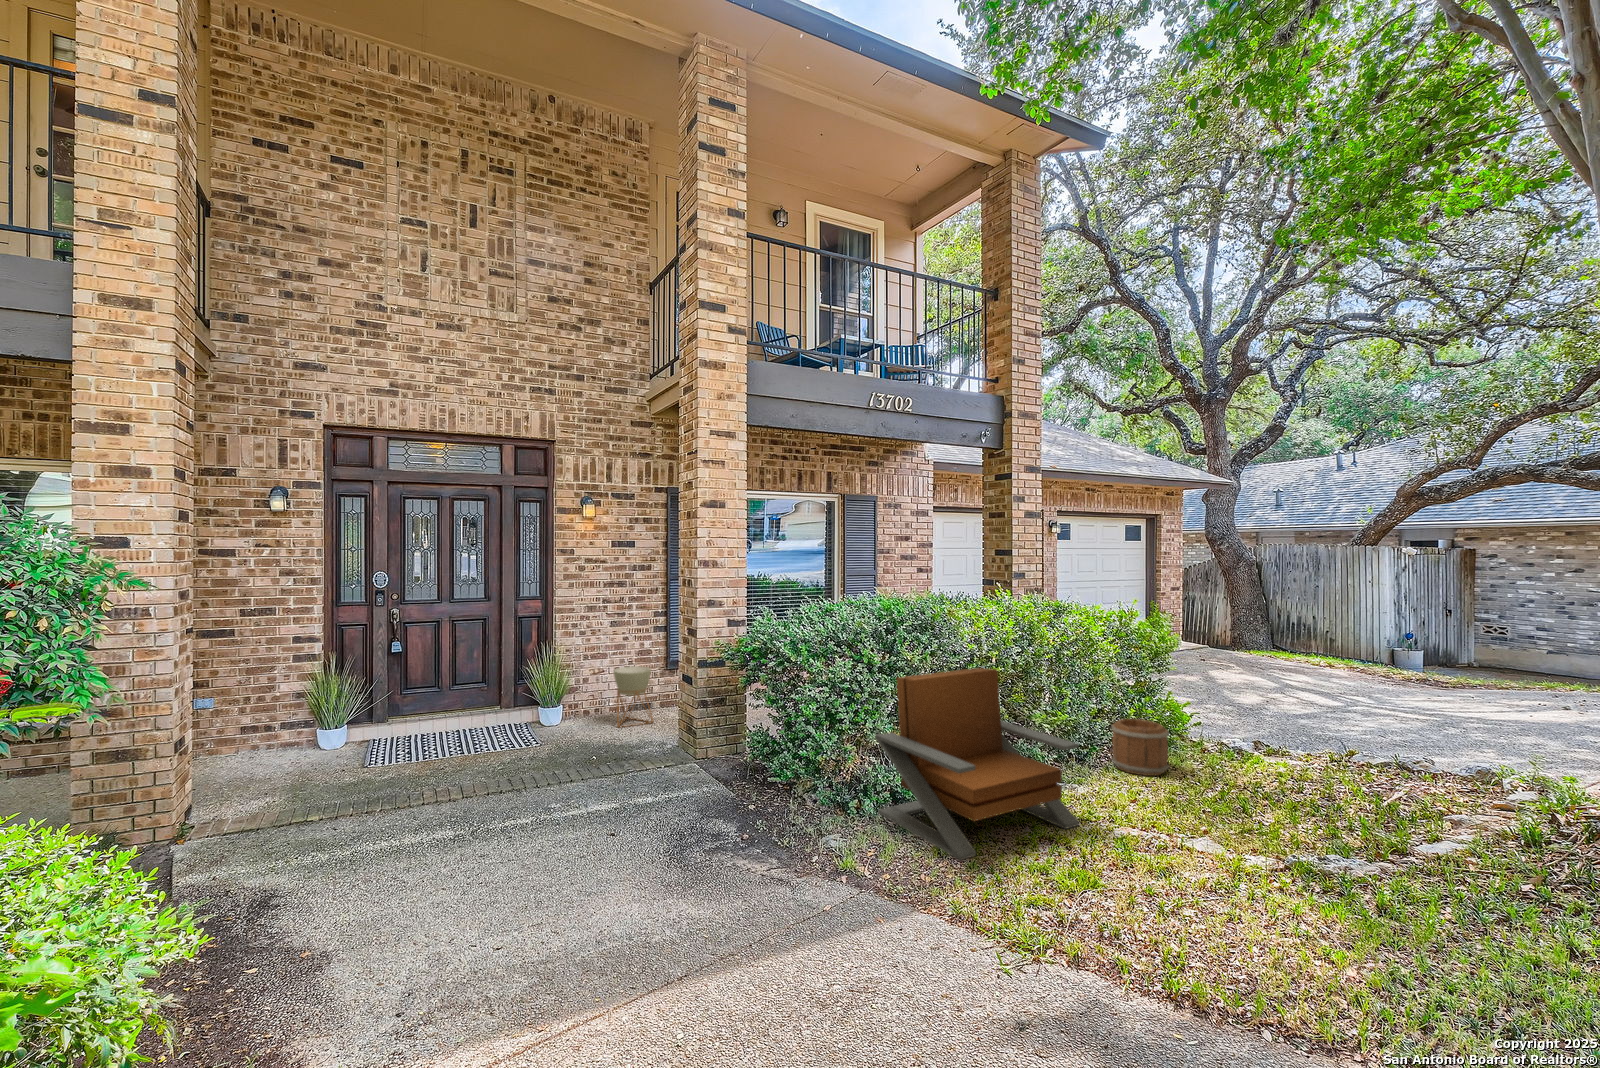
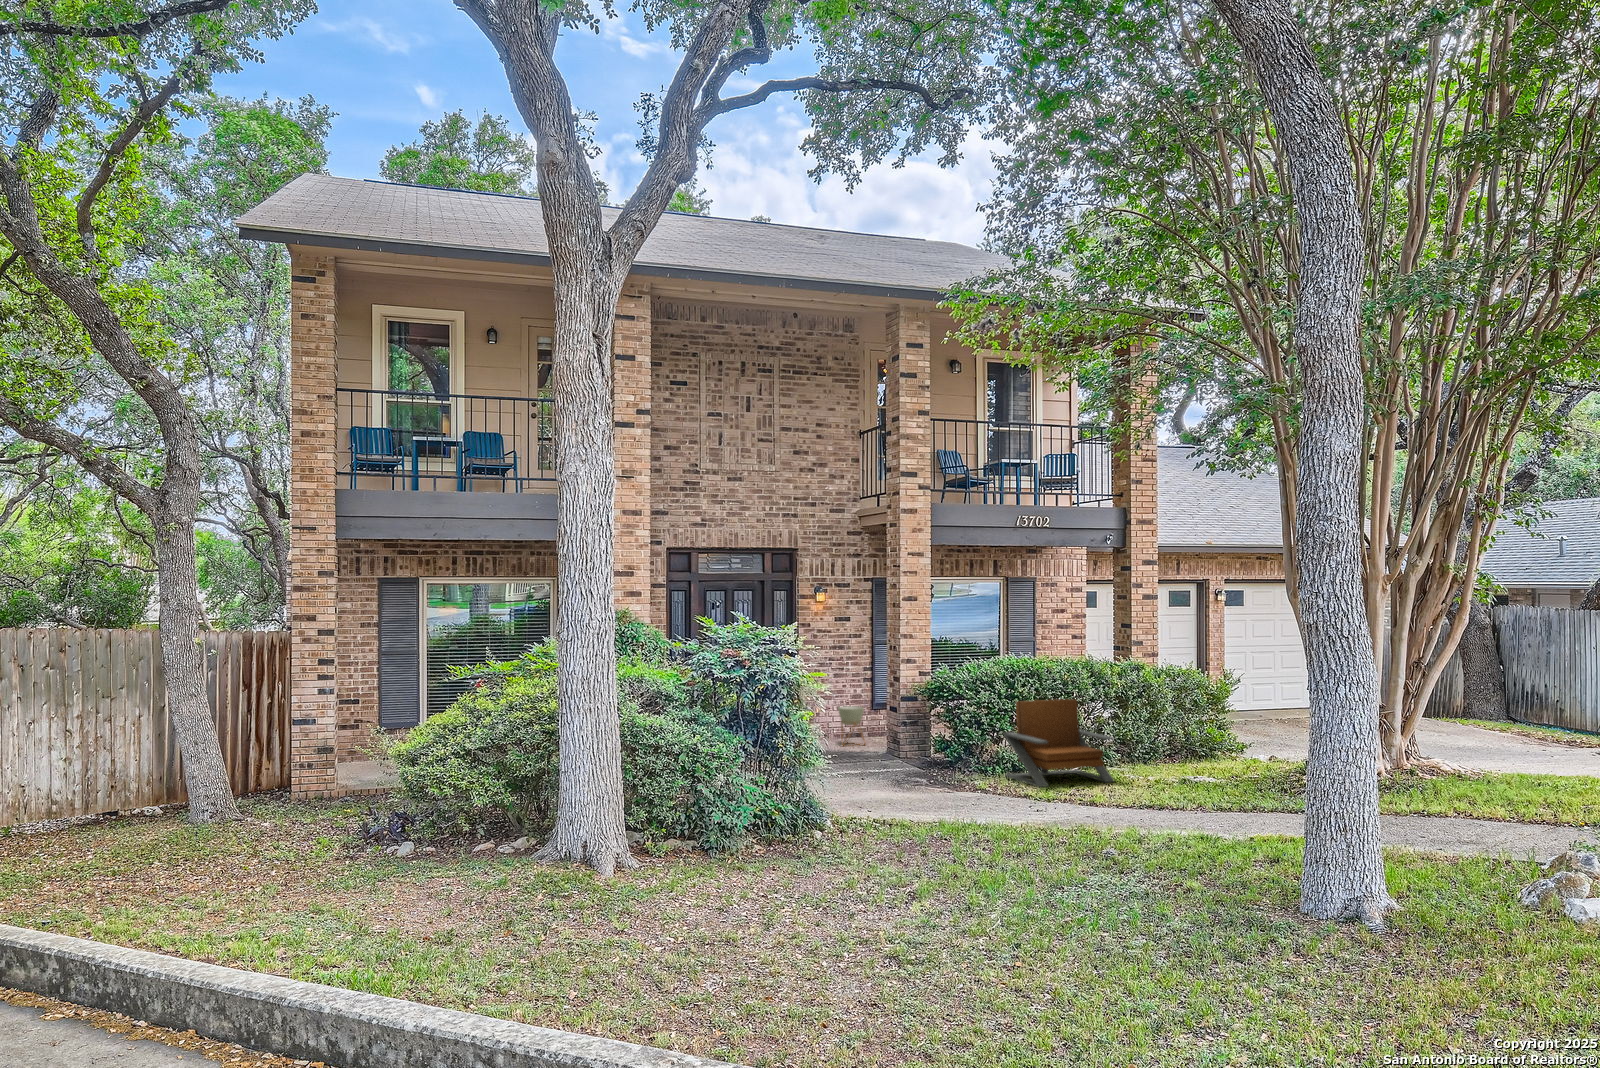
bucket: present [1112,719,1169,776] -> none [1167,738,1202,771]

